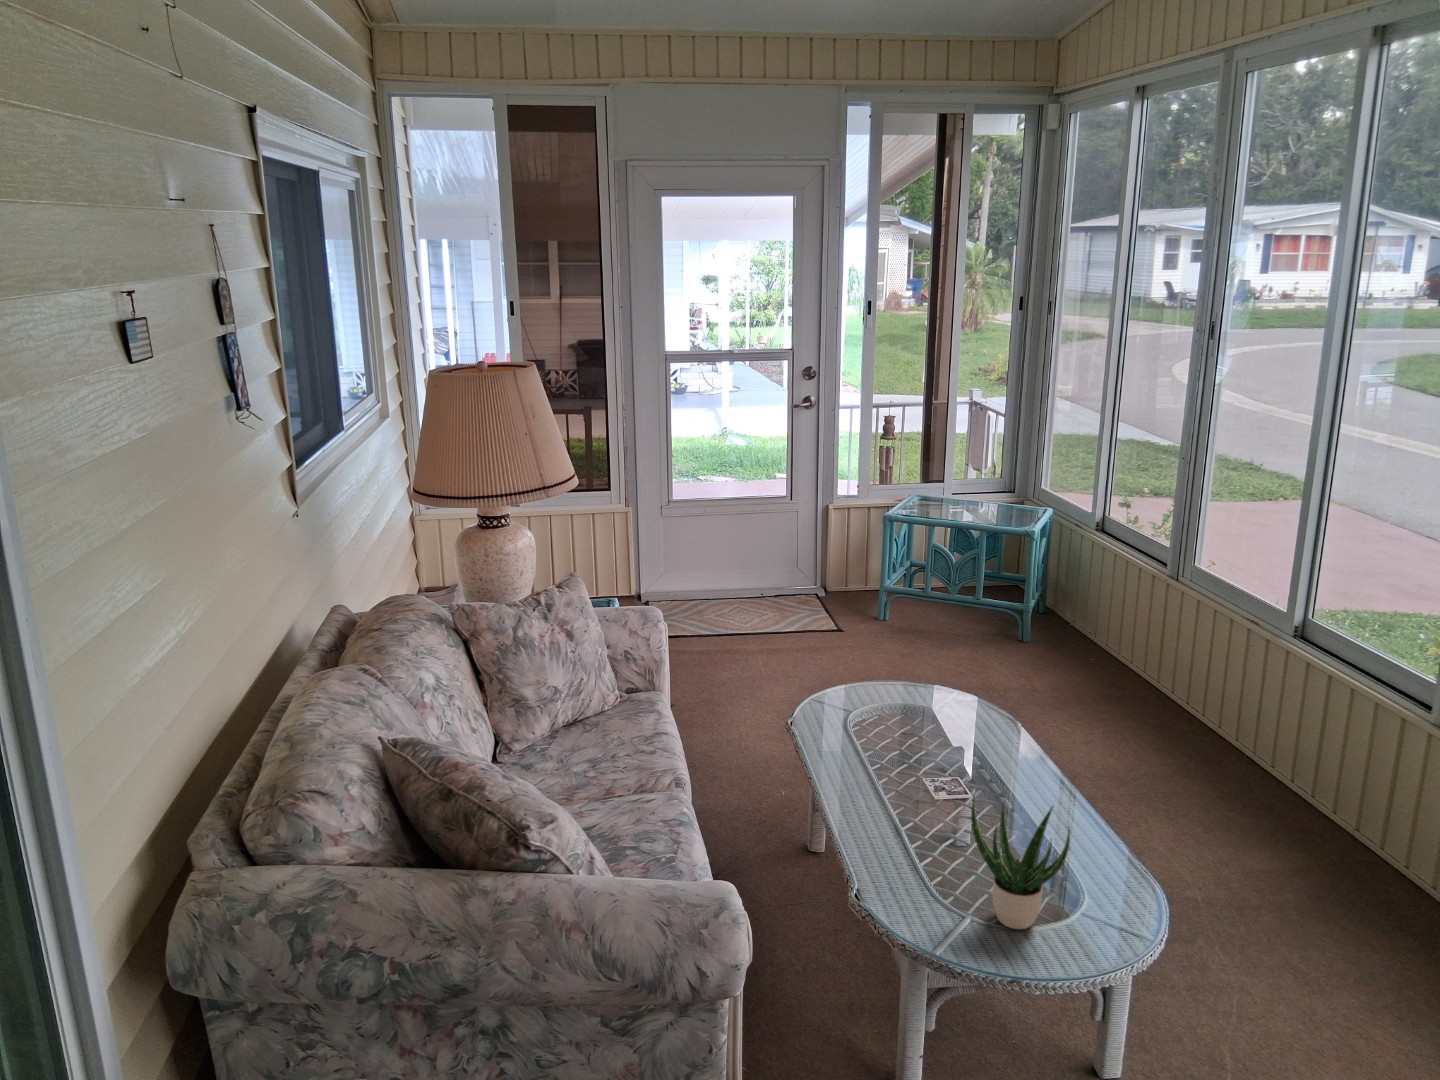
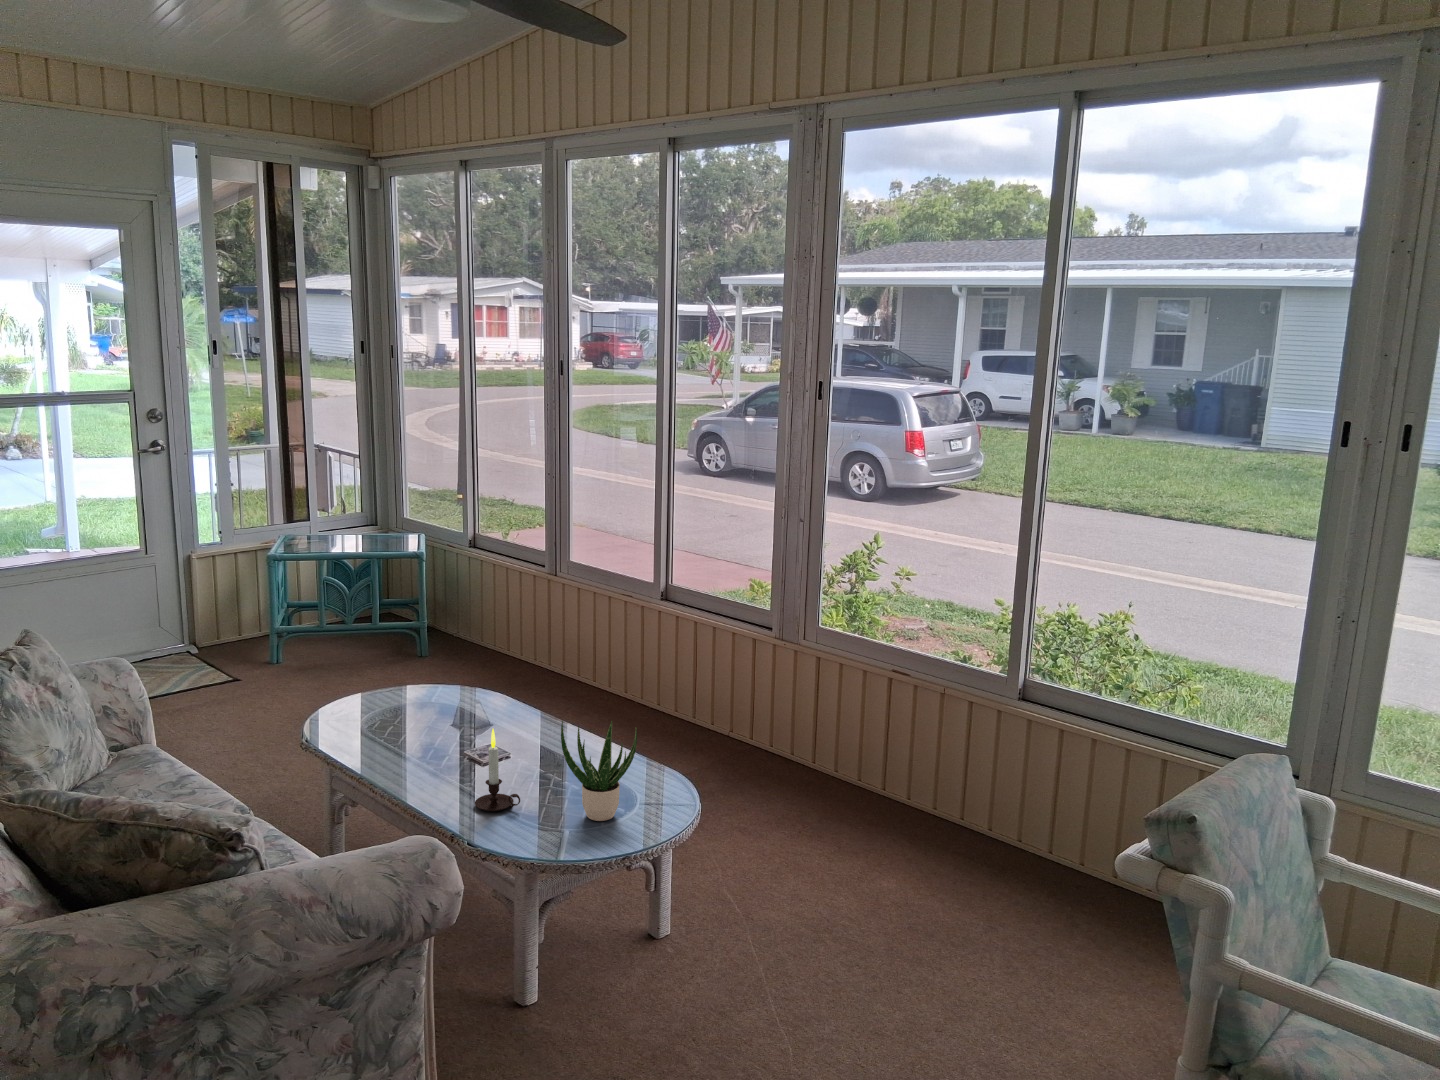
candle: none [882,774,929,871] -> present [475,729,520,811]

